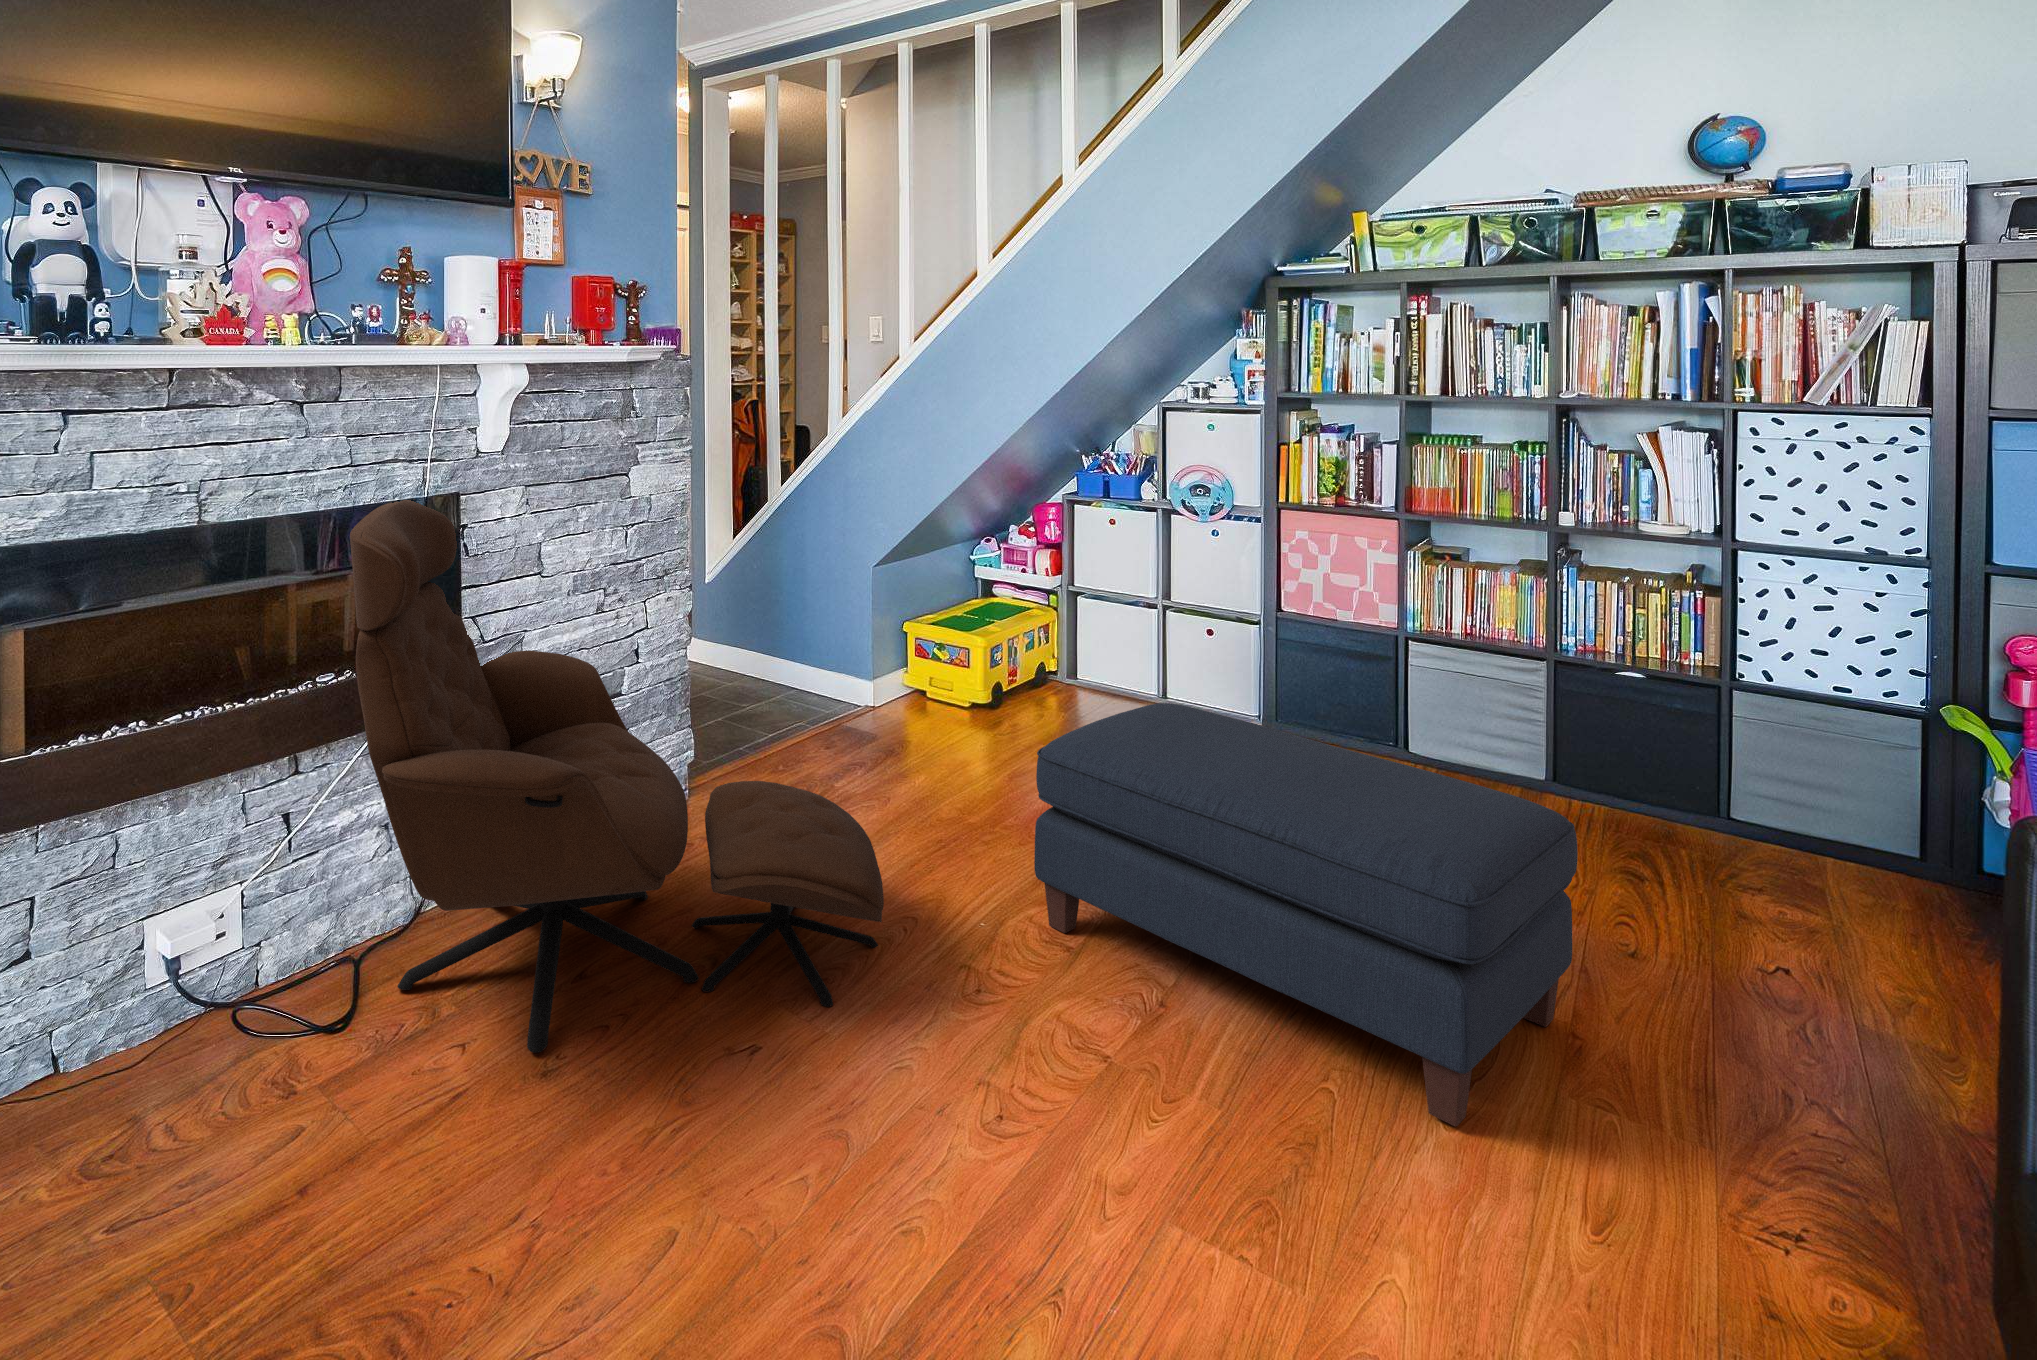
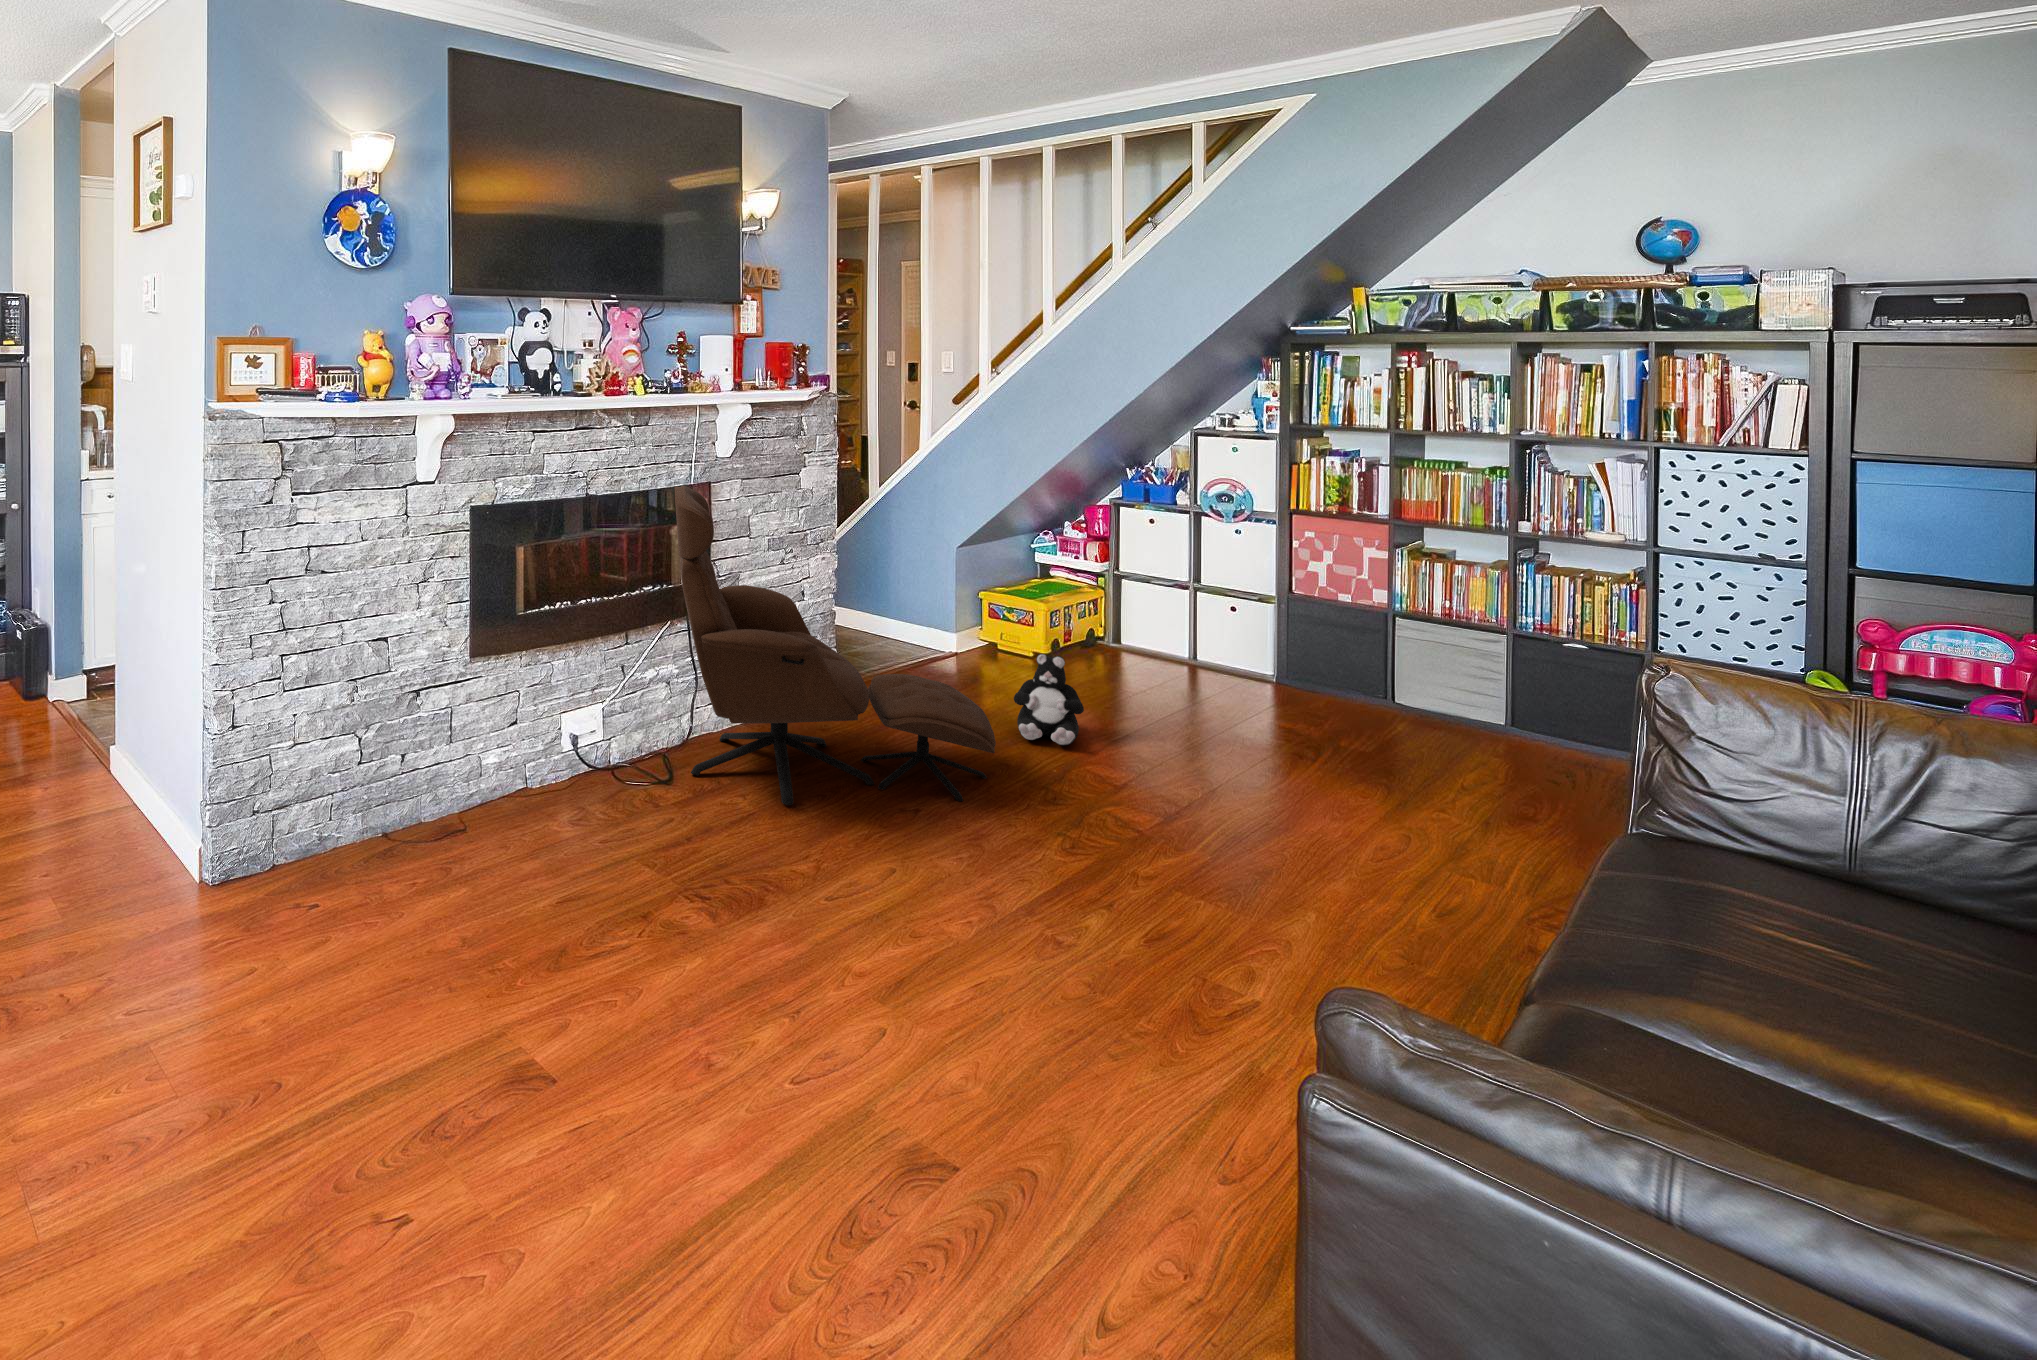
ottoman: present [1034,703,1578,1127] -> none [1094,641,1471,877]
plush toy: none [928,726,1023,867] -> present [1014,654,1084,745]

